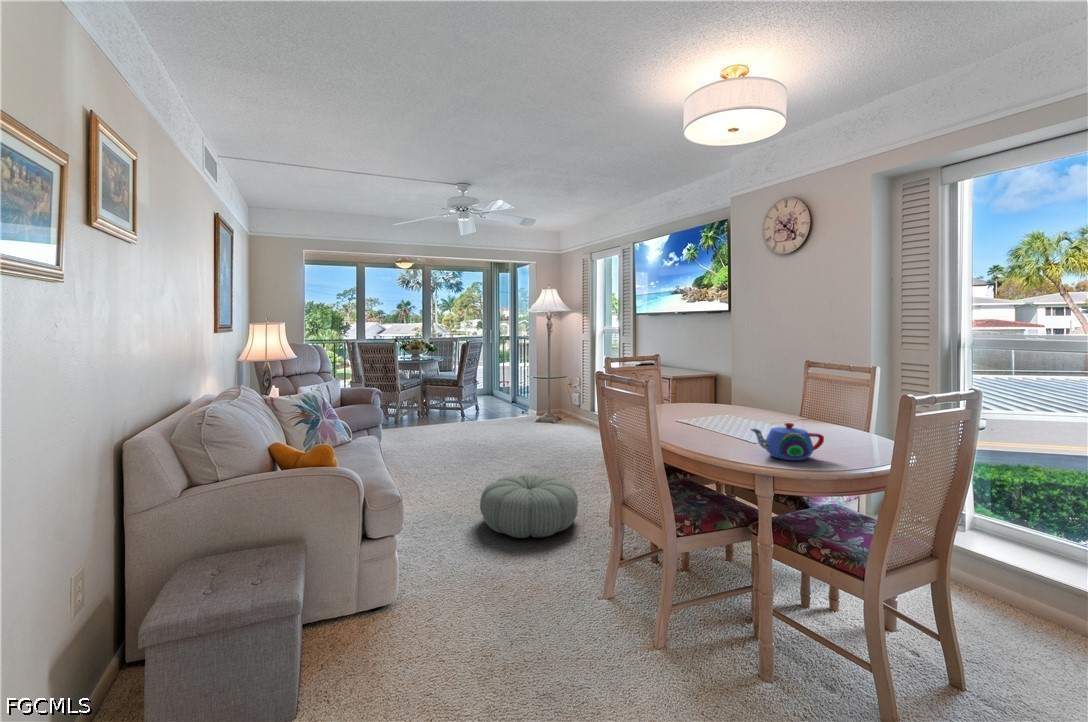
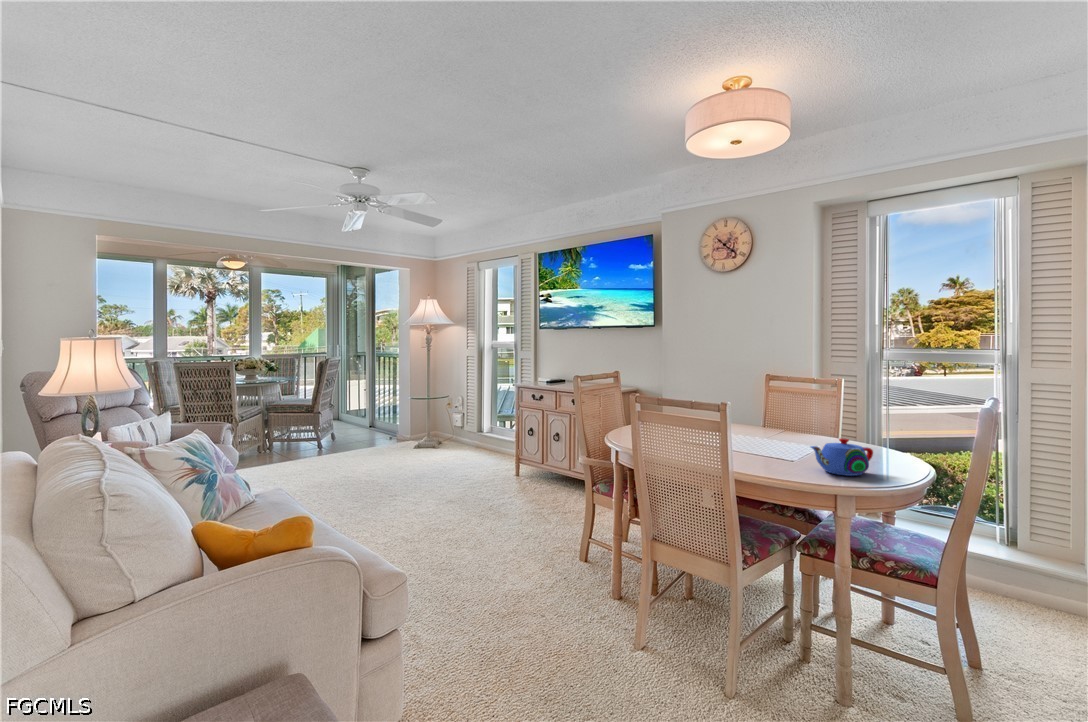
pouf: present [480,474,578,538] -> none [436,513,553,592]

